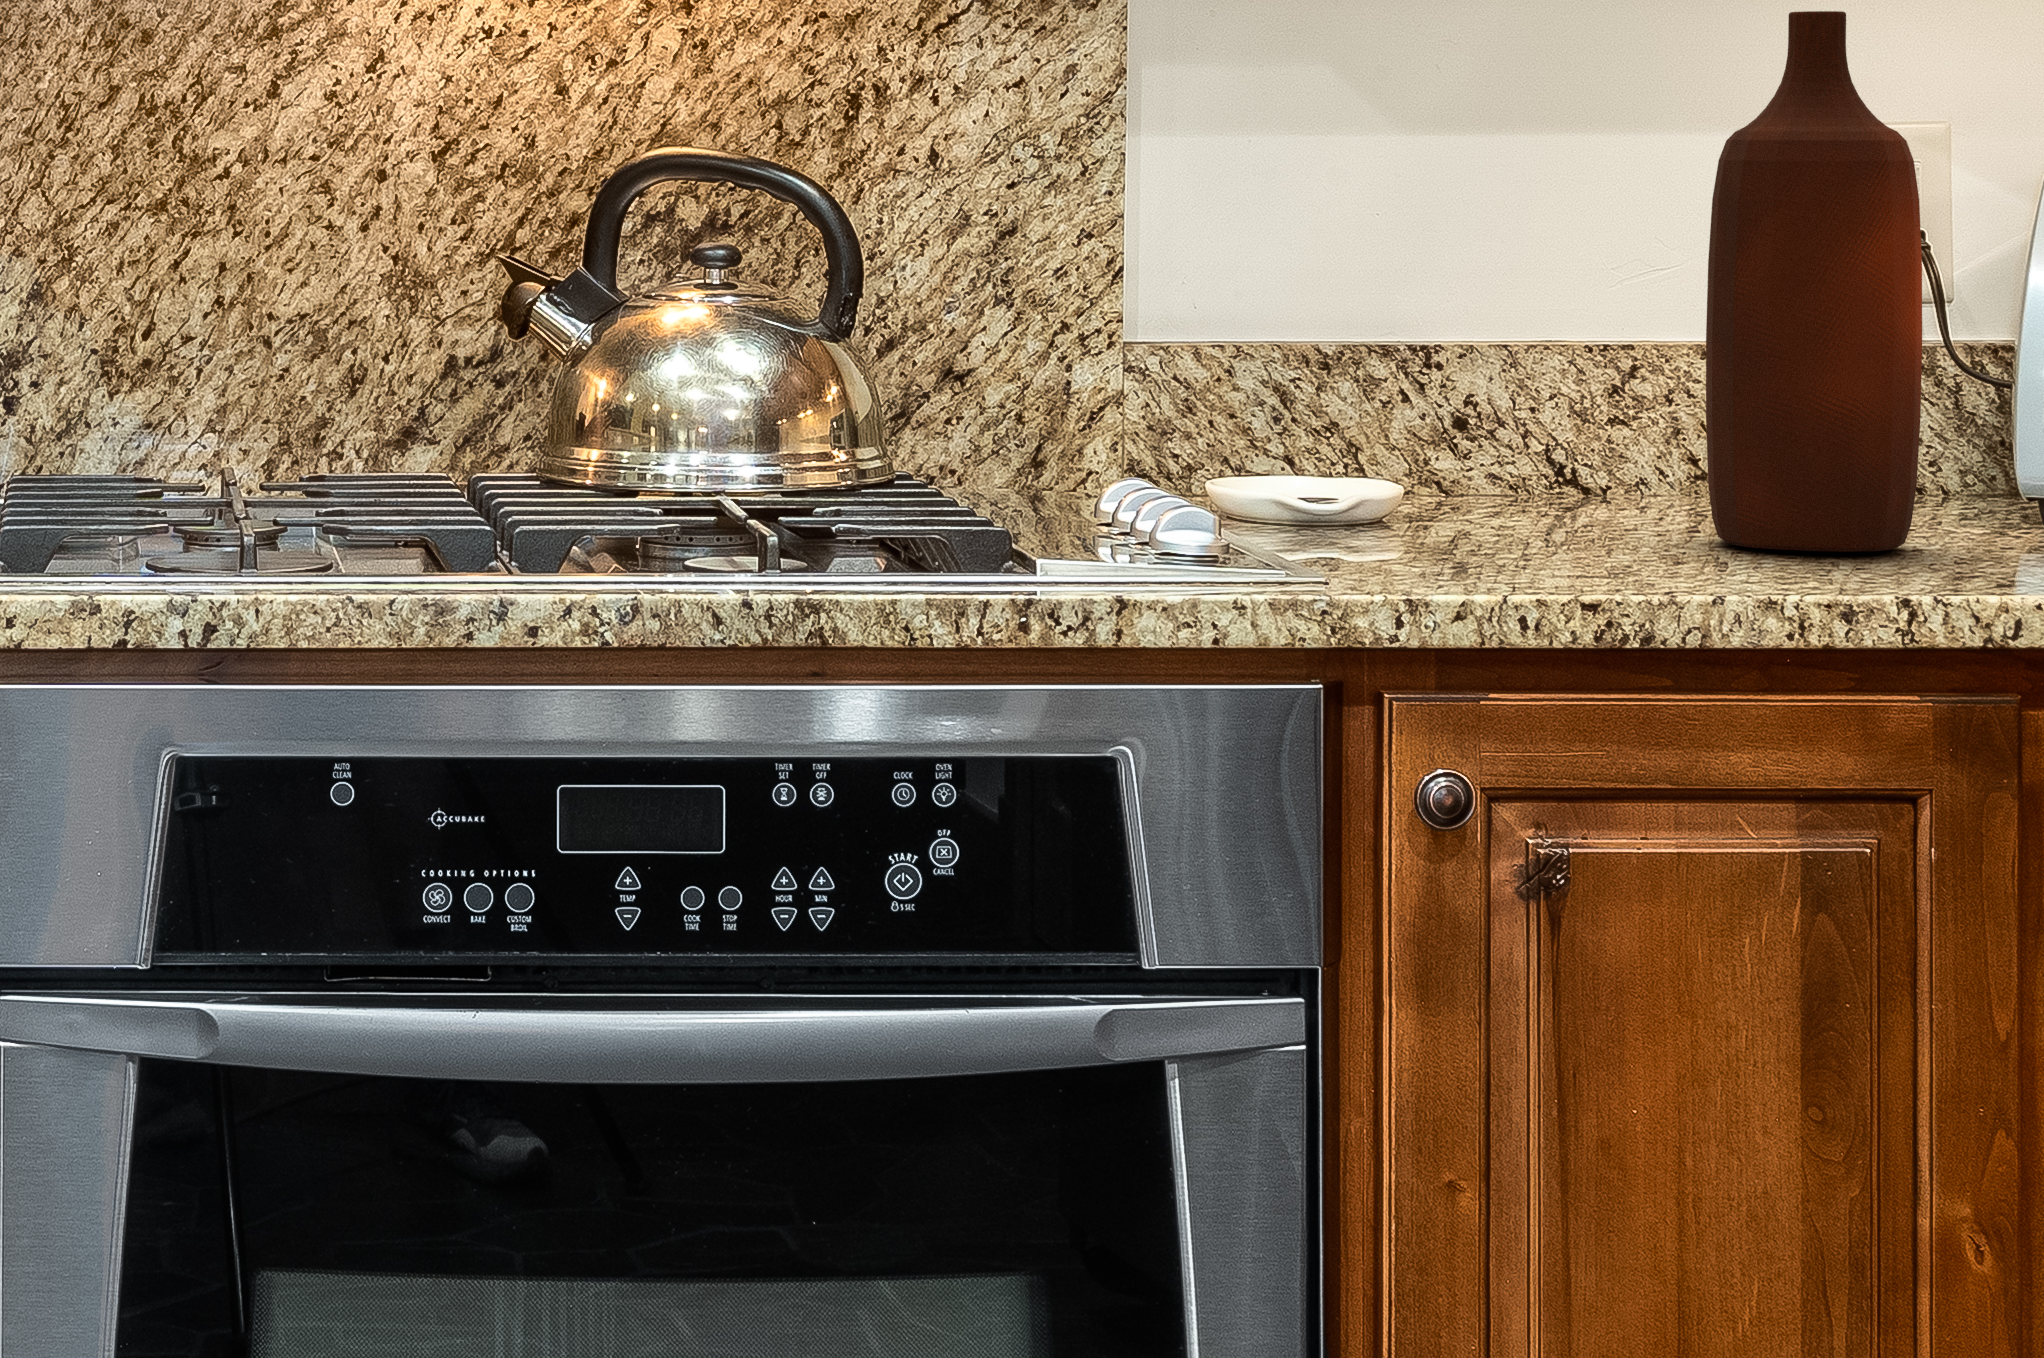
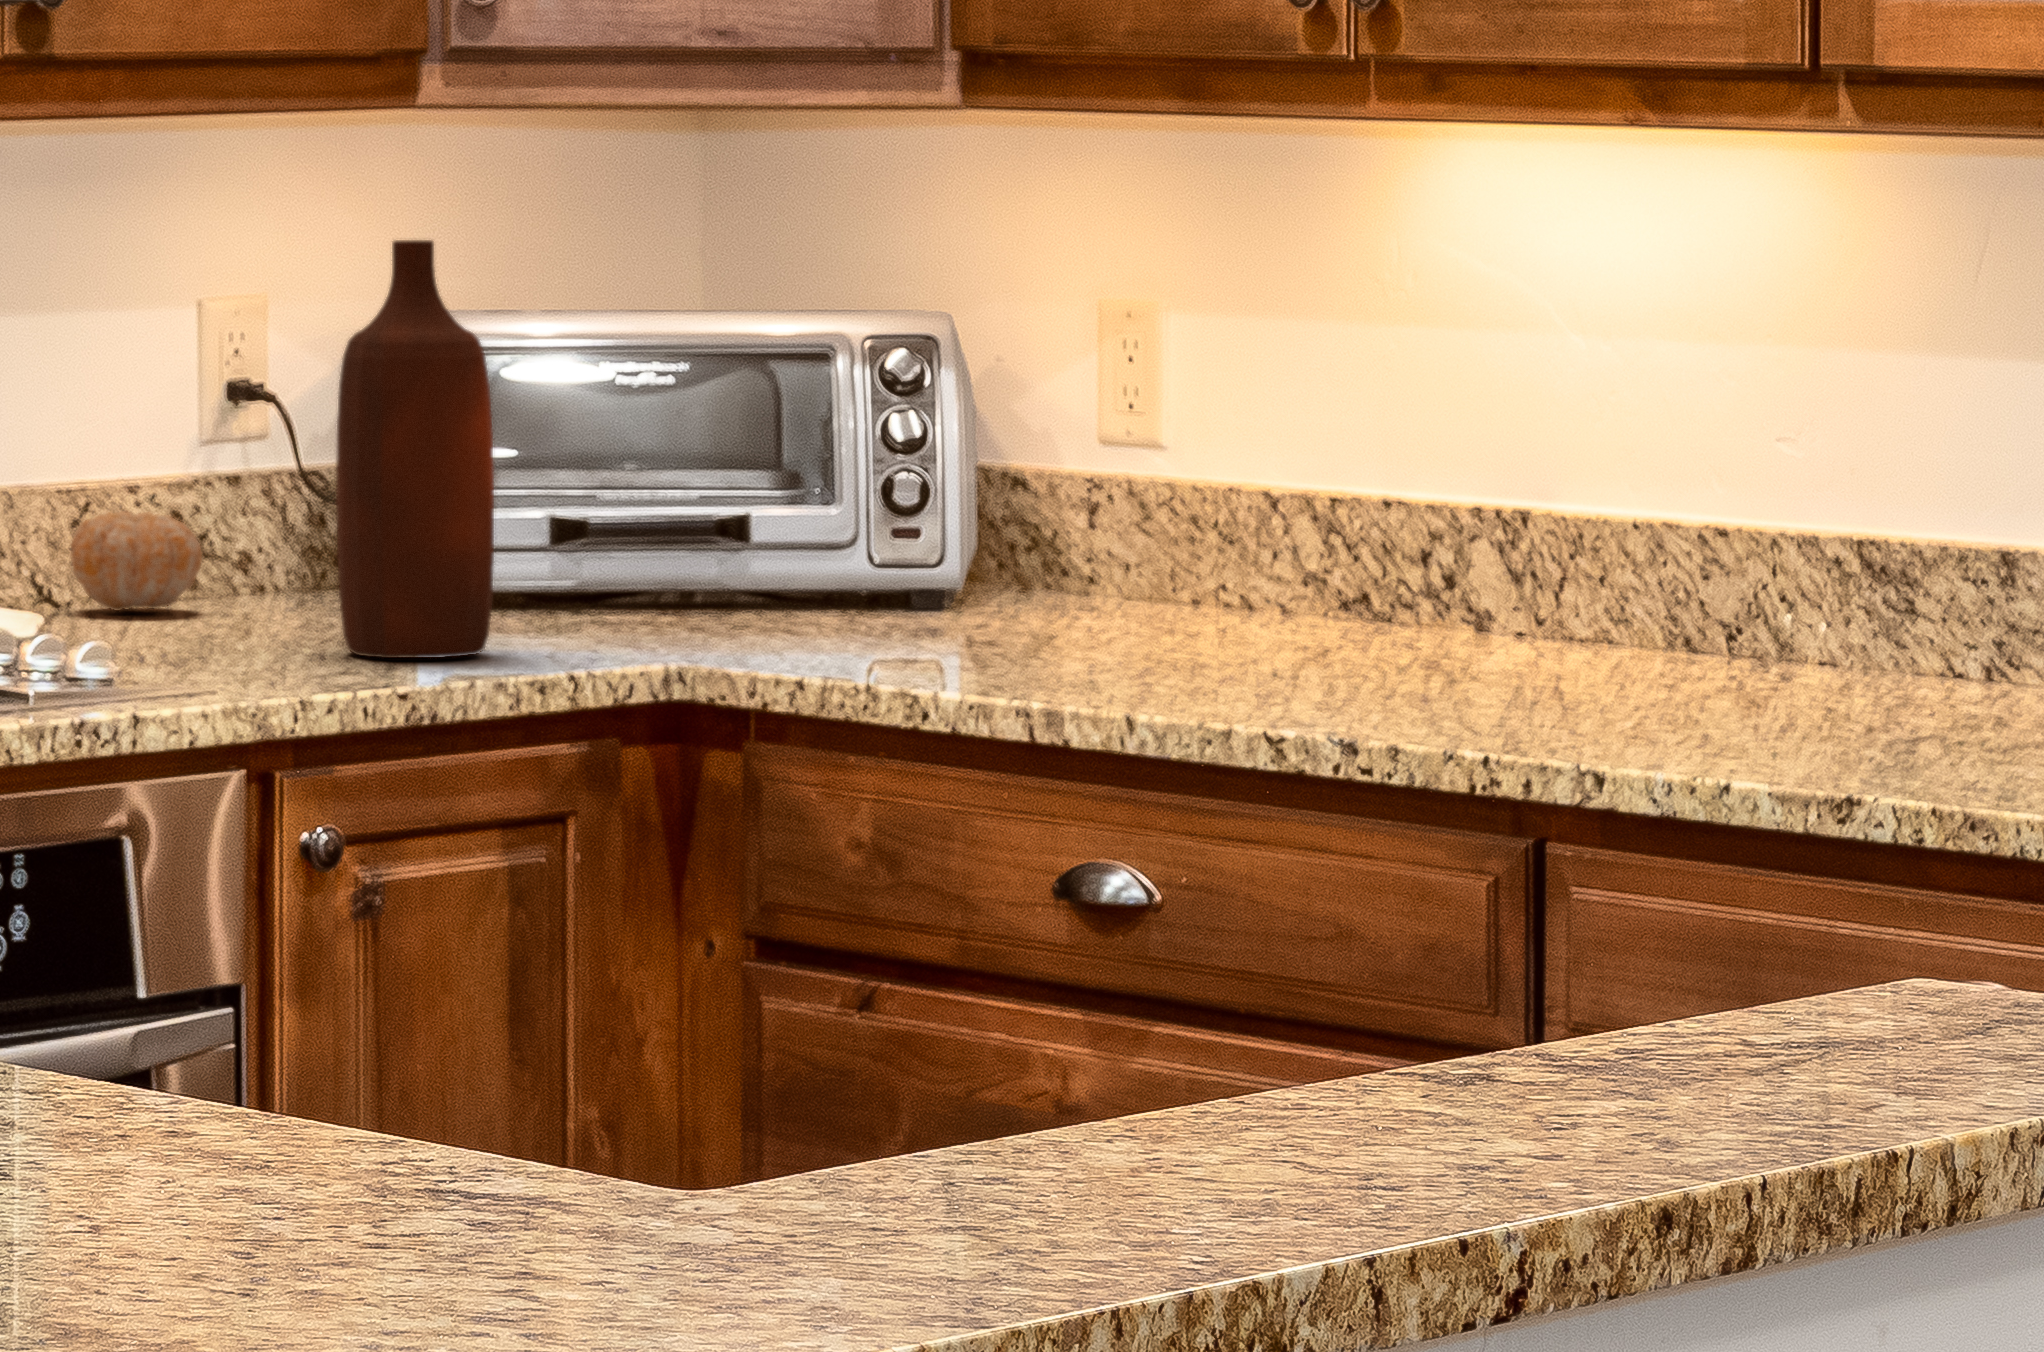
fruit: none [1556,360,1726,477] -> present [71,511,202,611]

